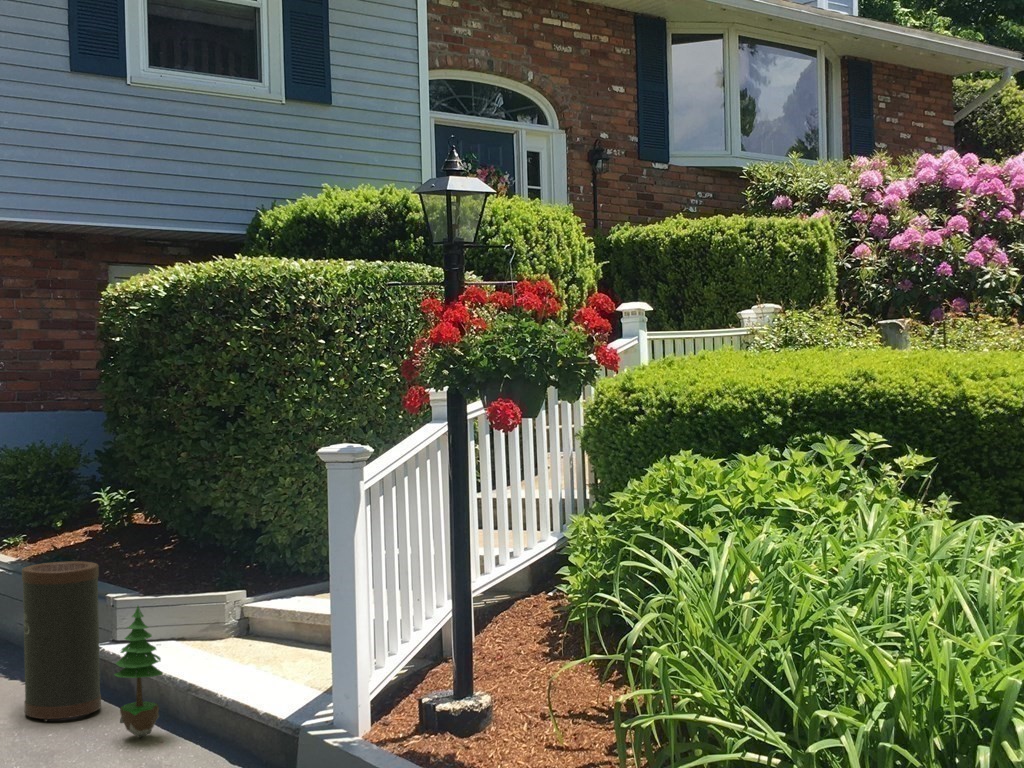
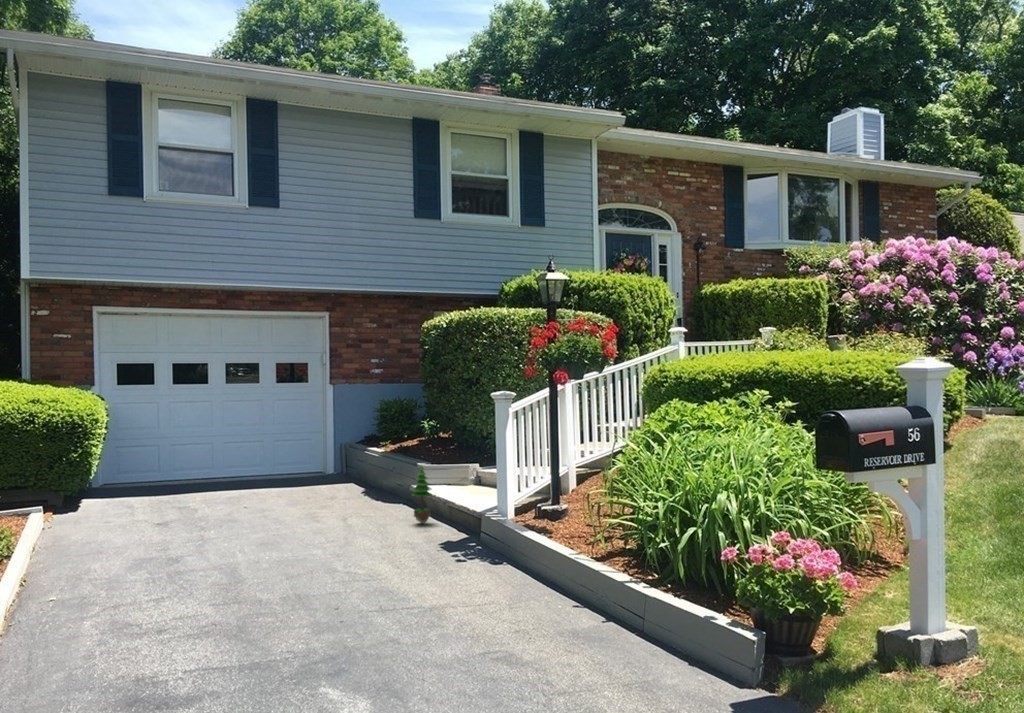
trash can: present [22,561,101,721] -> none [376,447,410,516]

